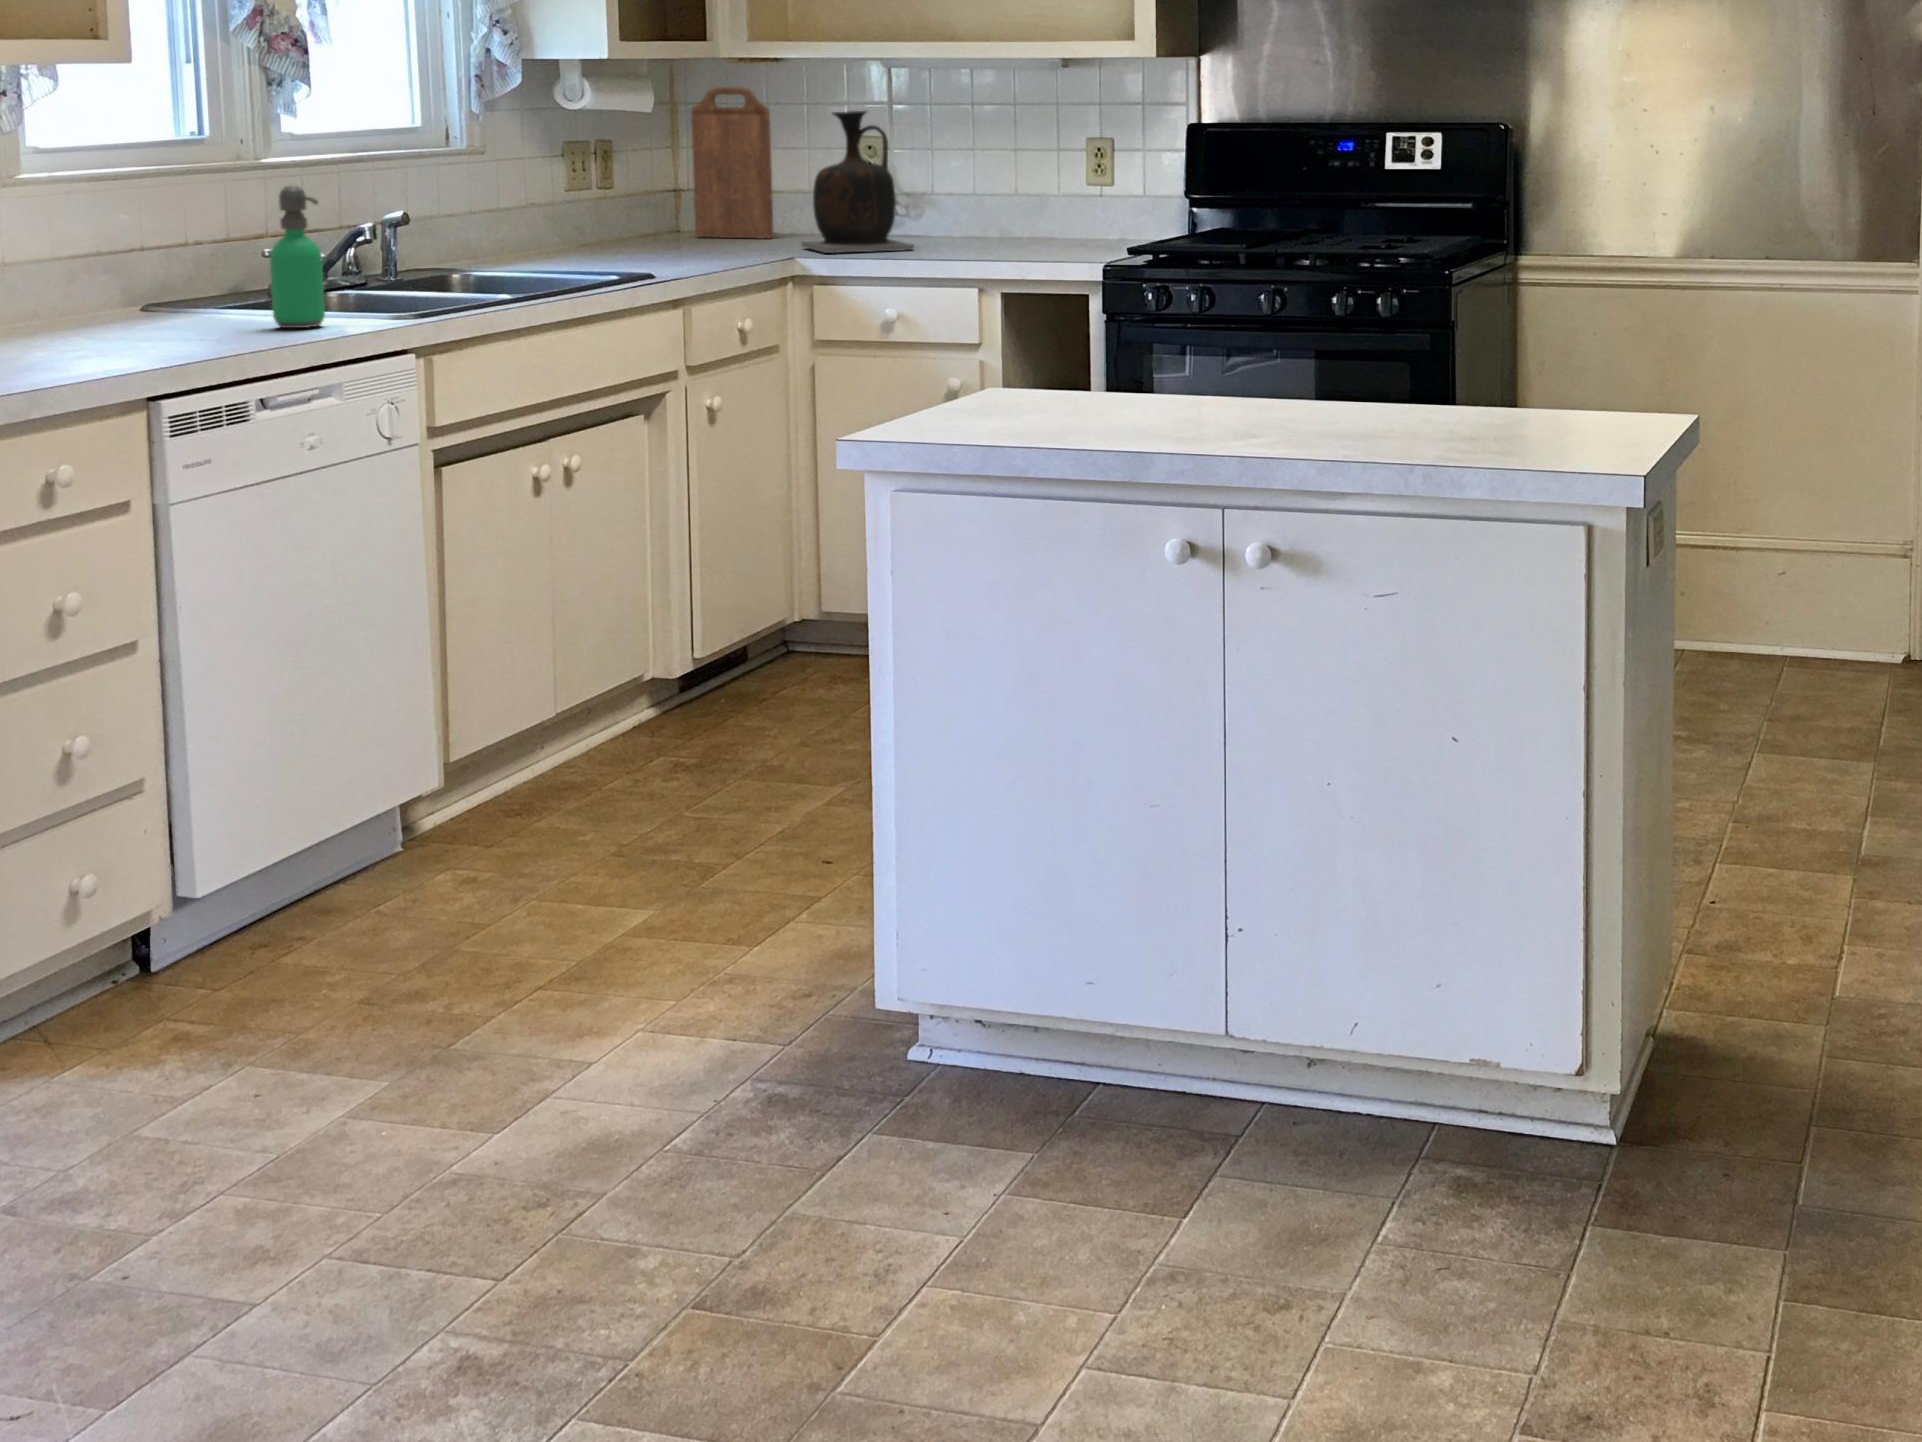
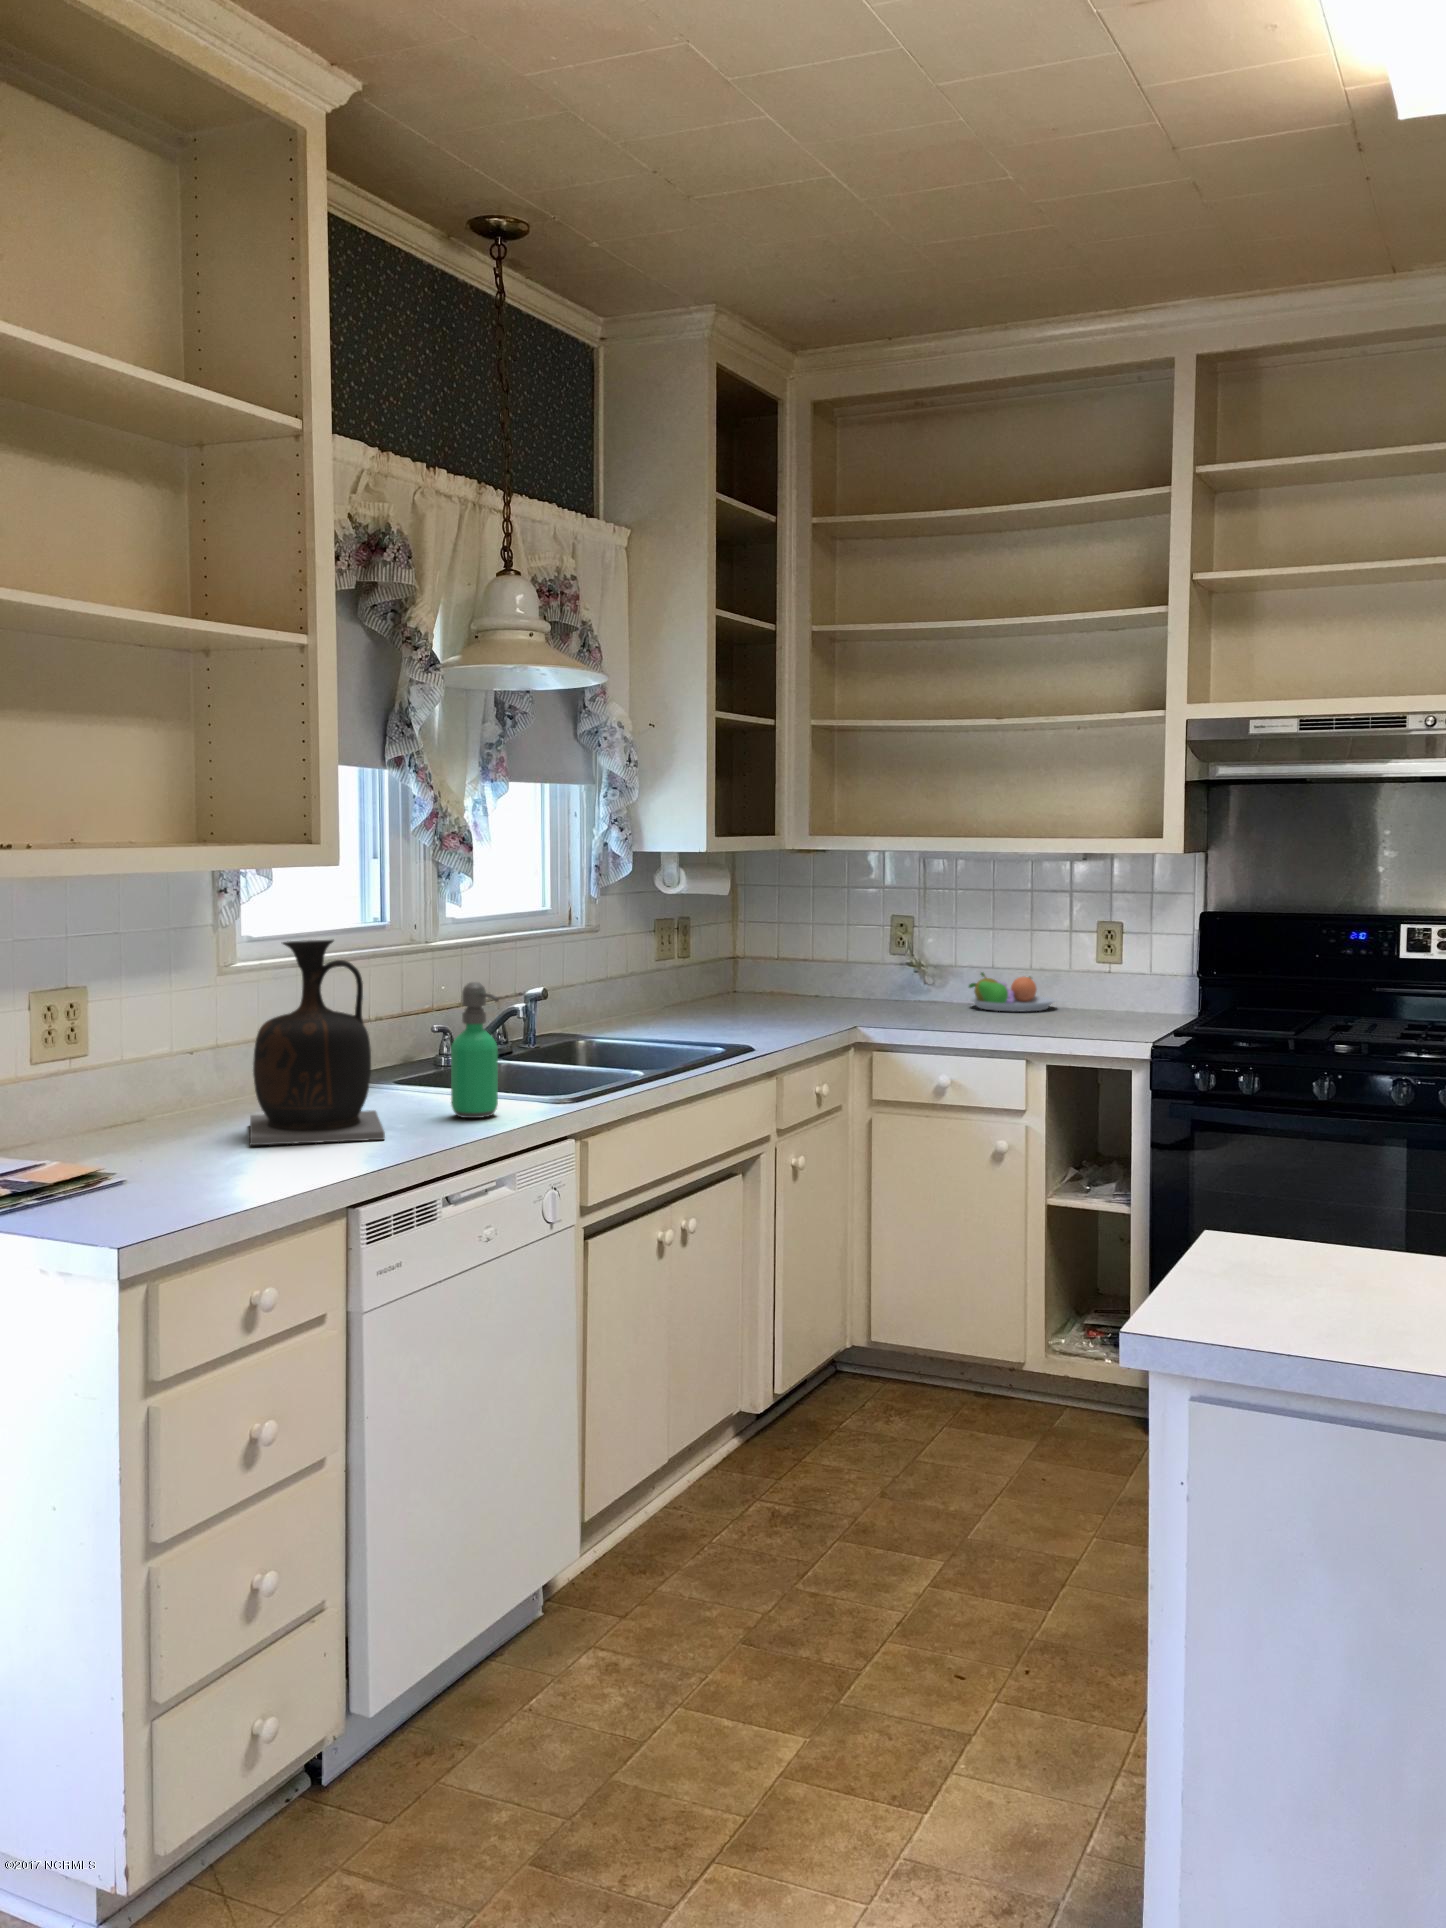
cutting board: present [691,87,774,238] -> none [756,874,823,1002]
vase: present [801,111,914,253] -> present [250,940,385,1145]
fruit bowl: none [936,198,1041,241] -> present [969,973,1055,1012]

